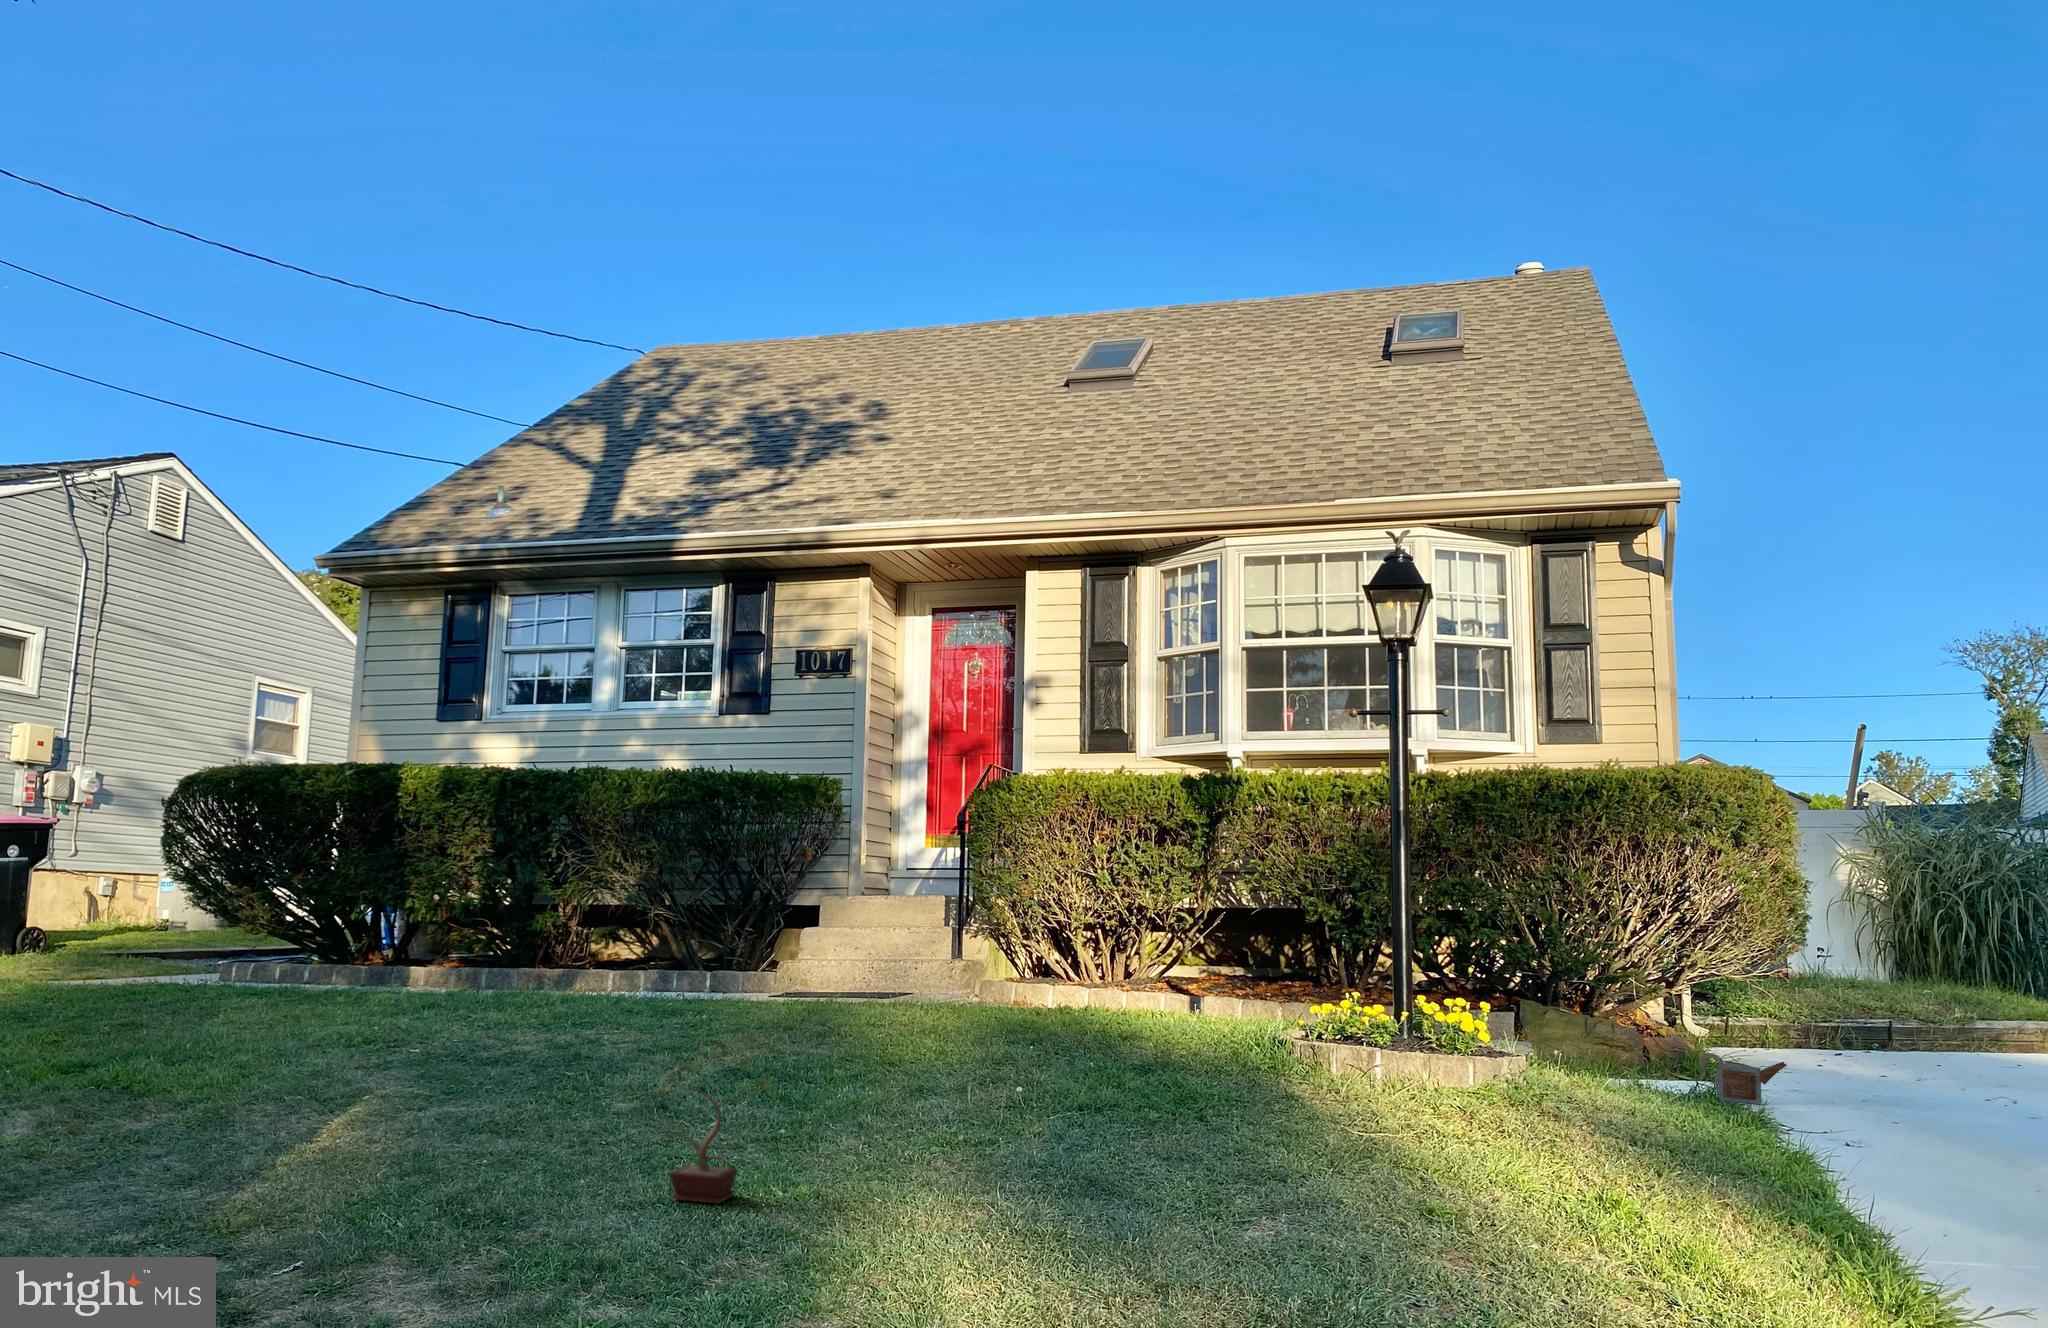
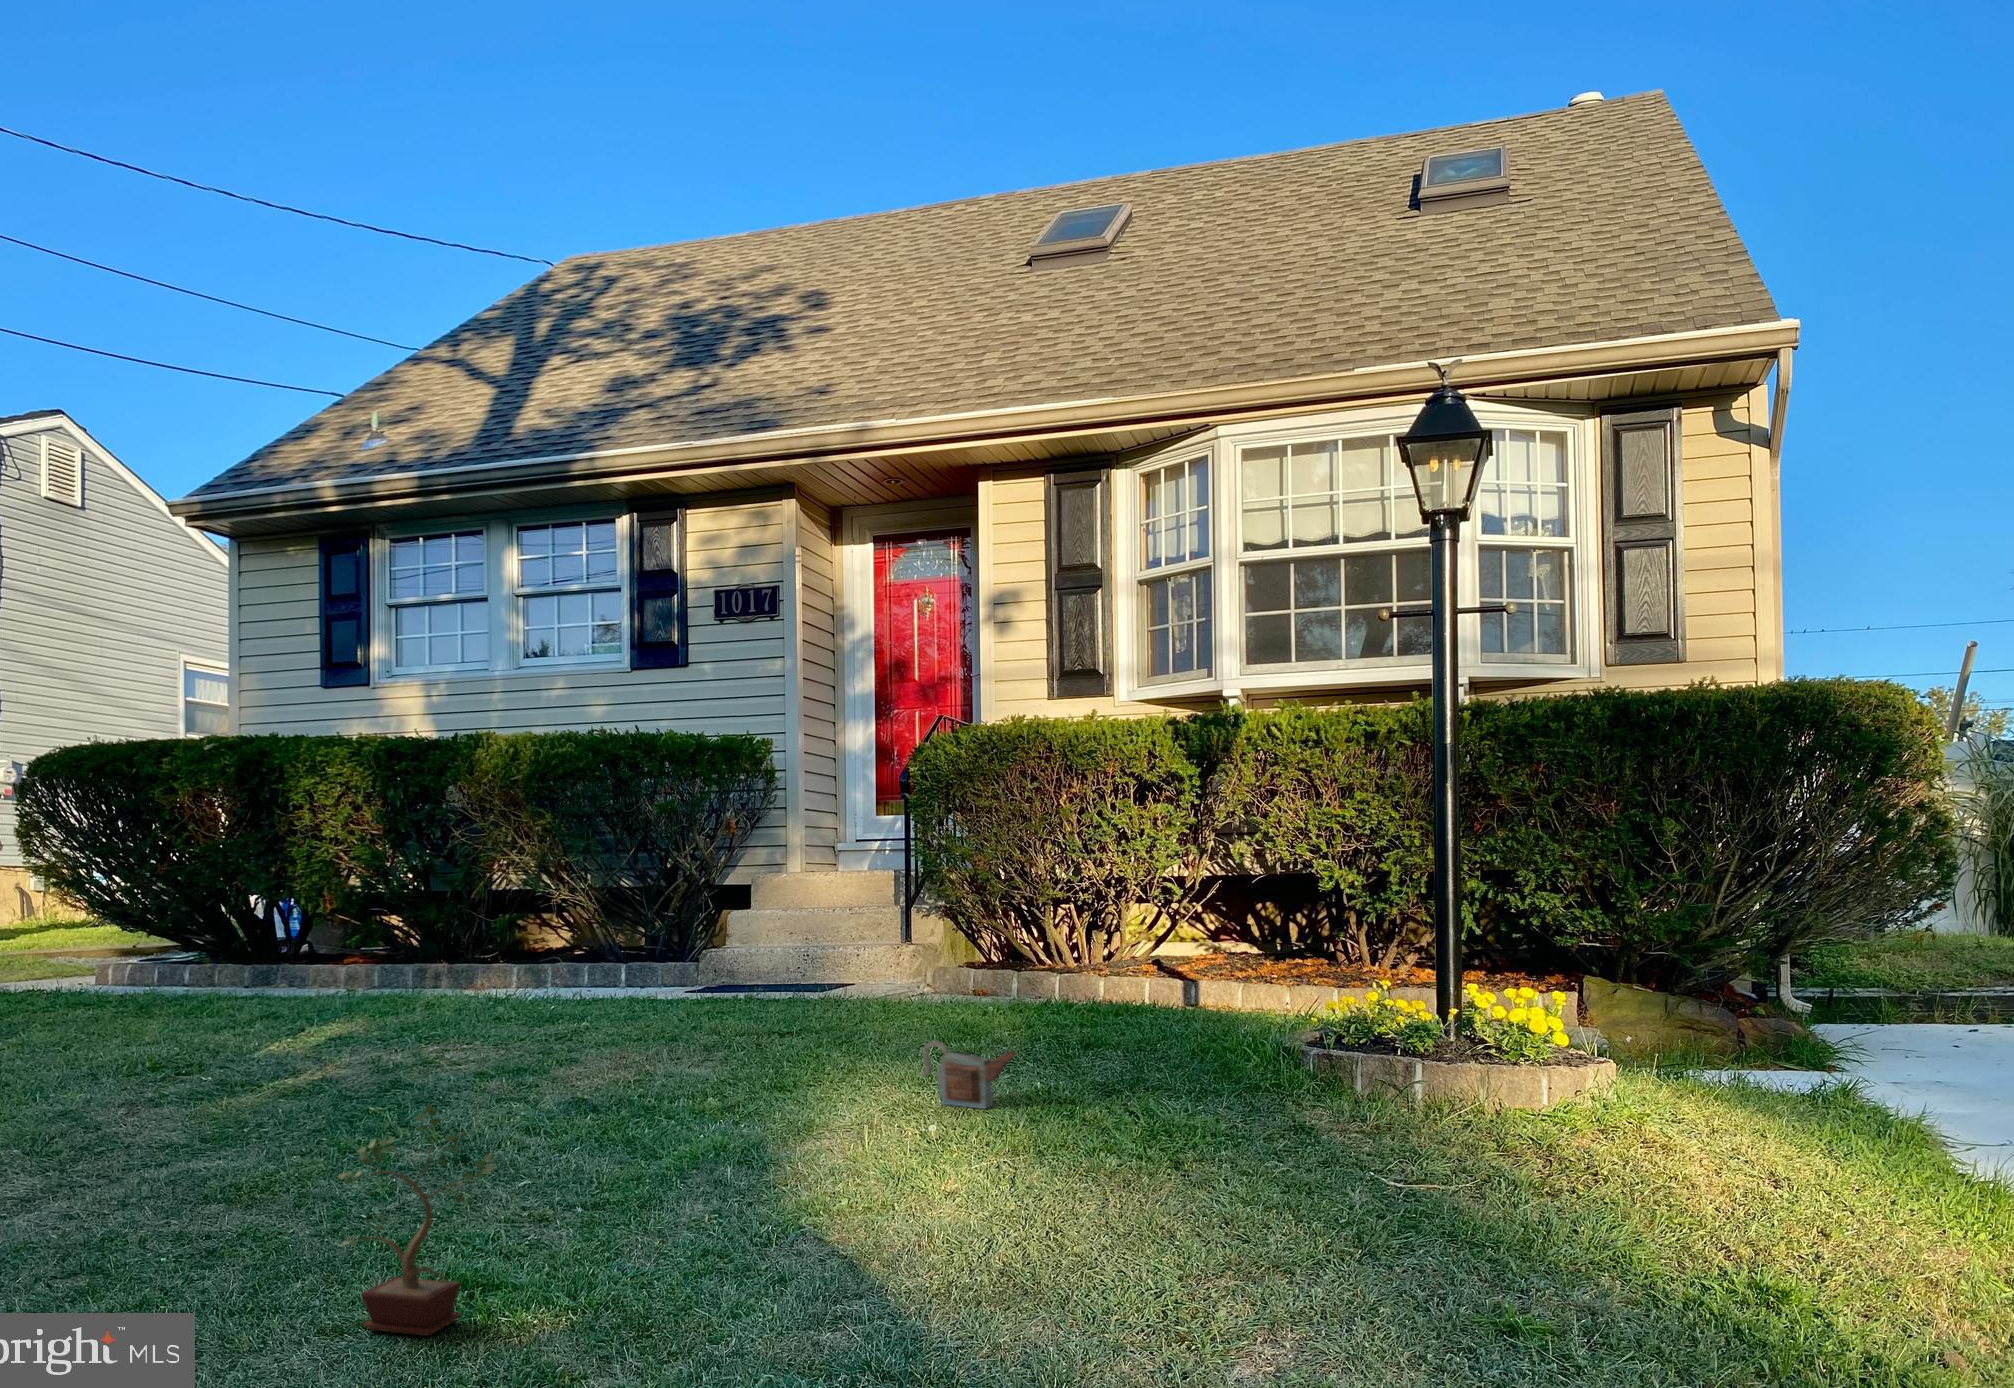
watering can: present [1699,1053,1787,1104] -> present [922,1040,1016,1109]

